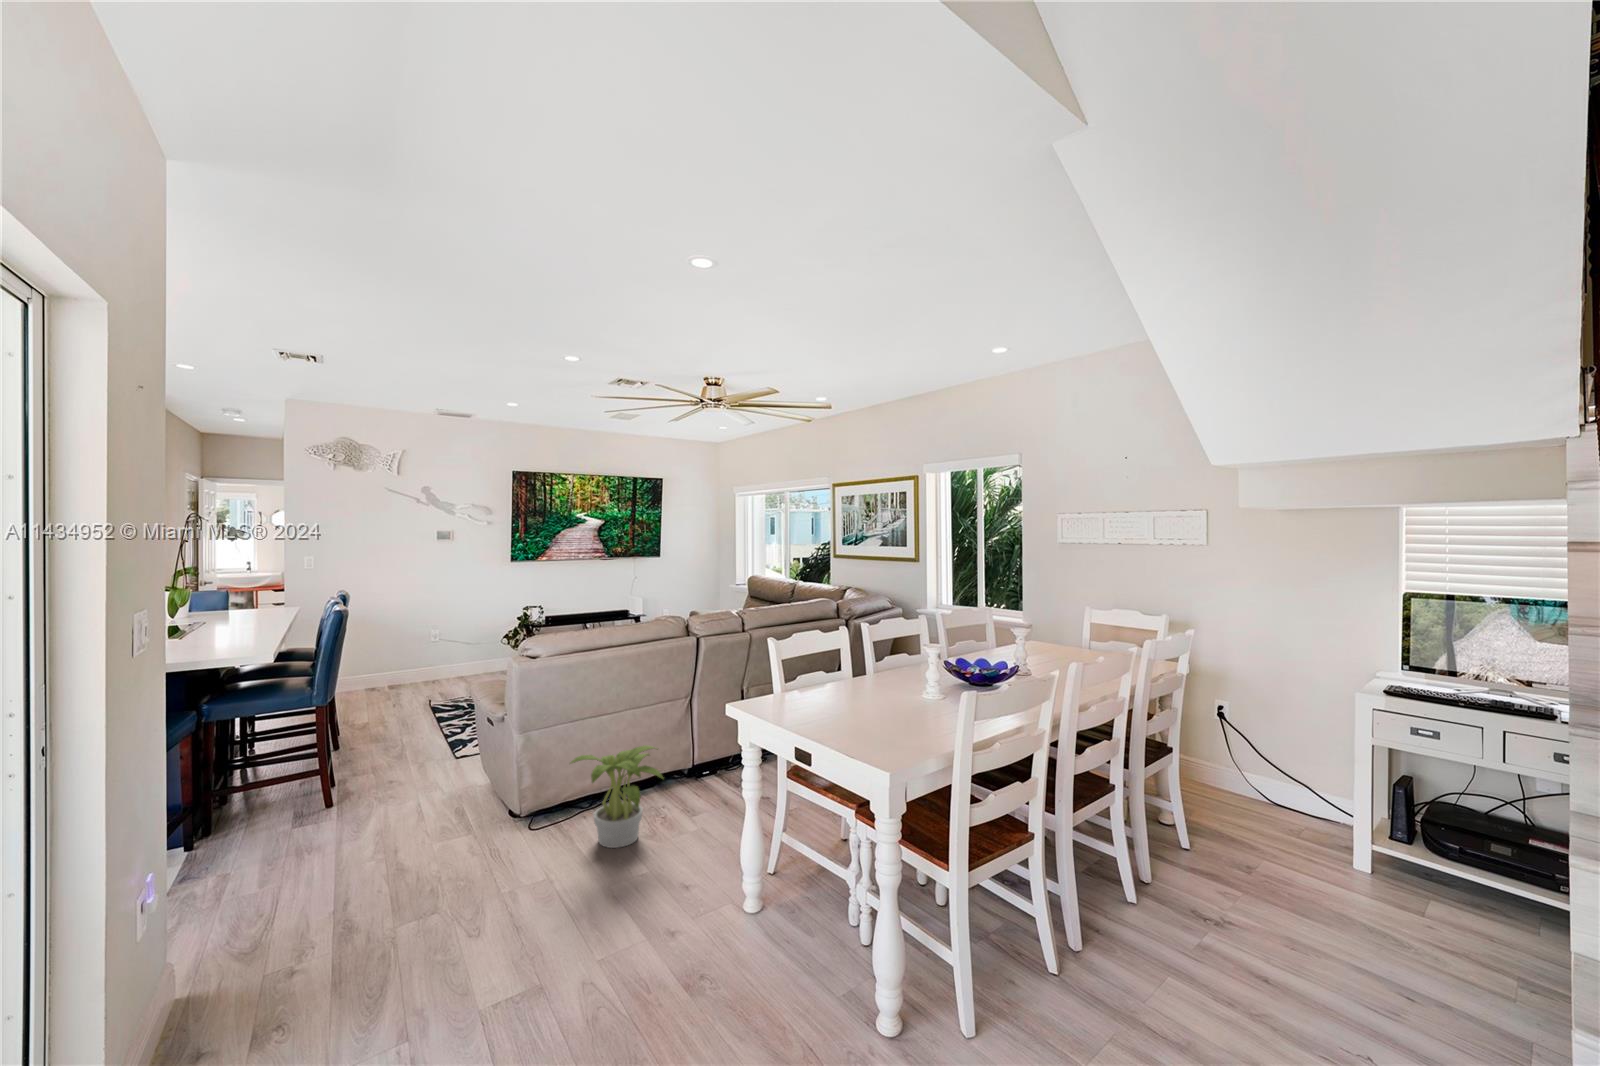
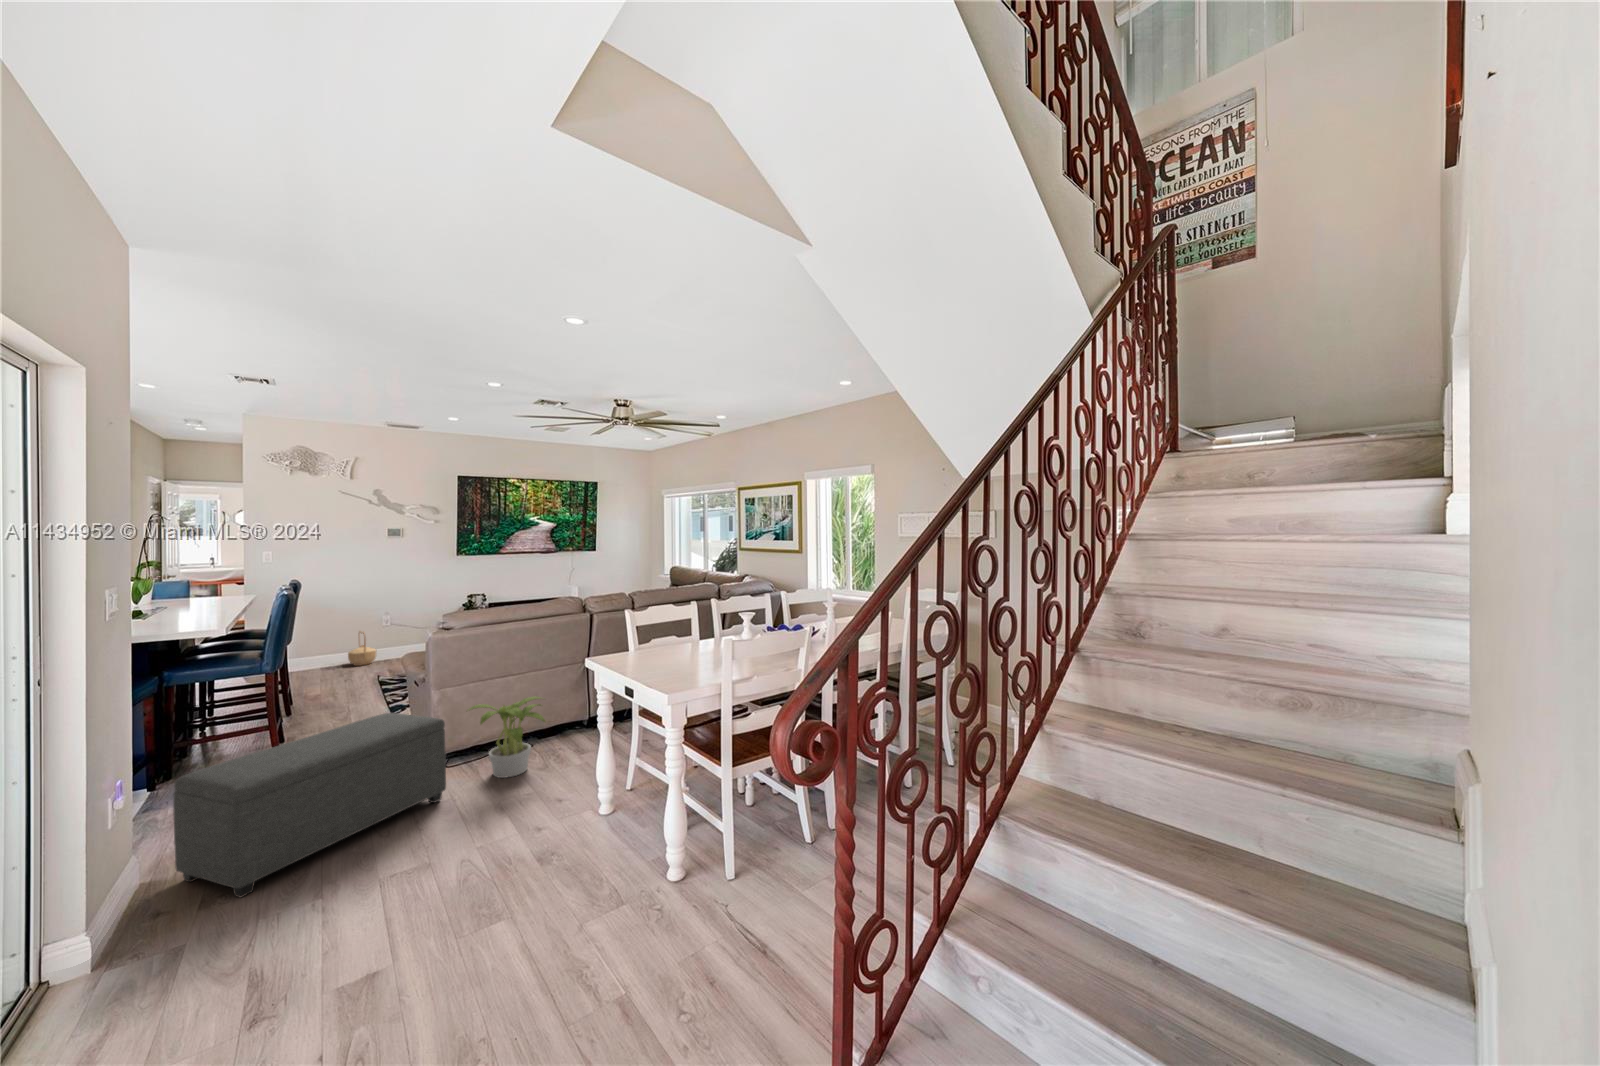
basket: none [378,645,409,687] -> present [348,631,376,666]
ottoman: none [254,765,554,1017] -> present [173,713,446,897]

